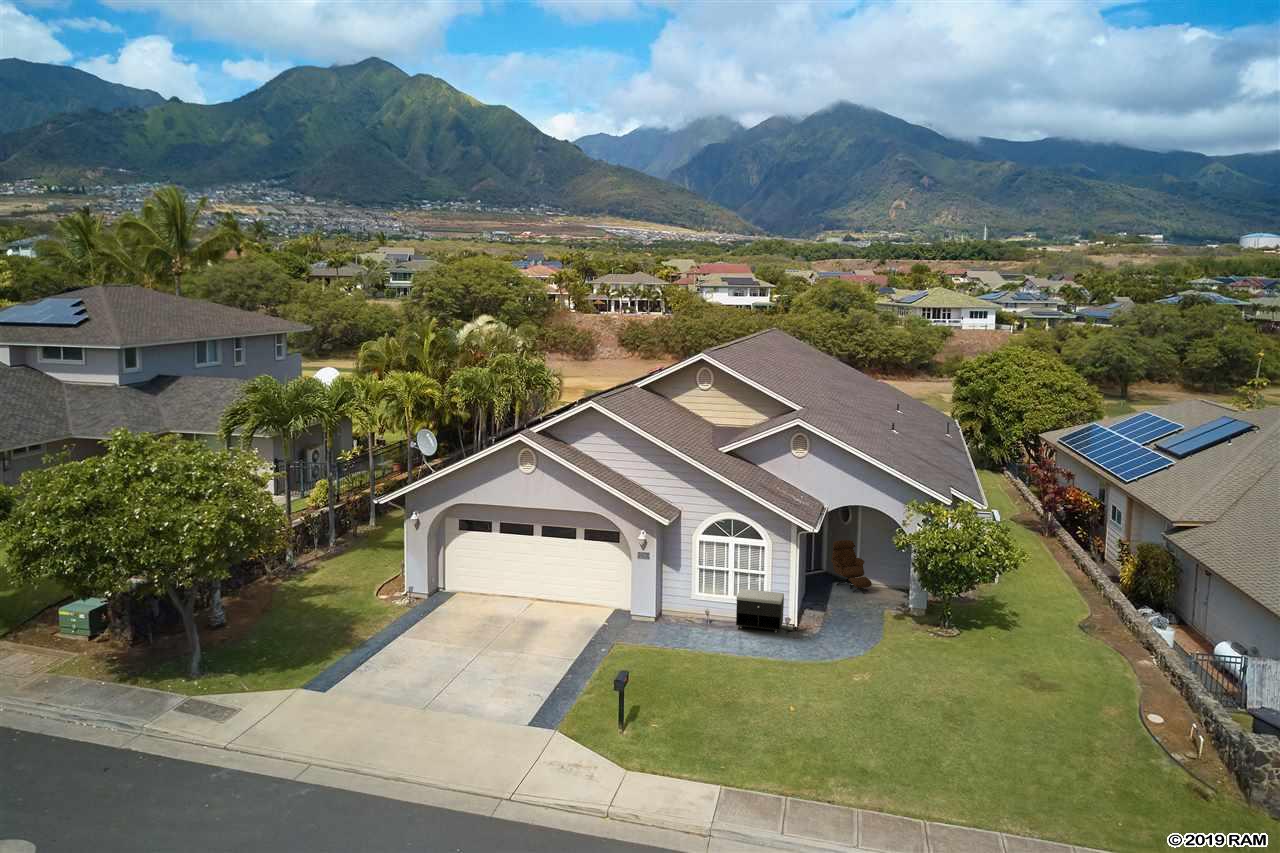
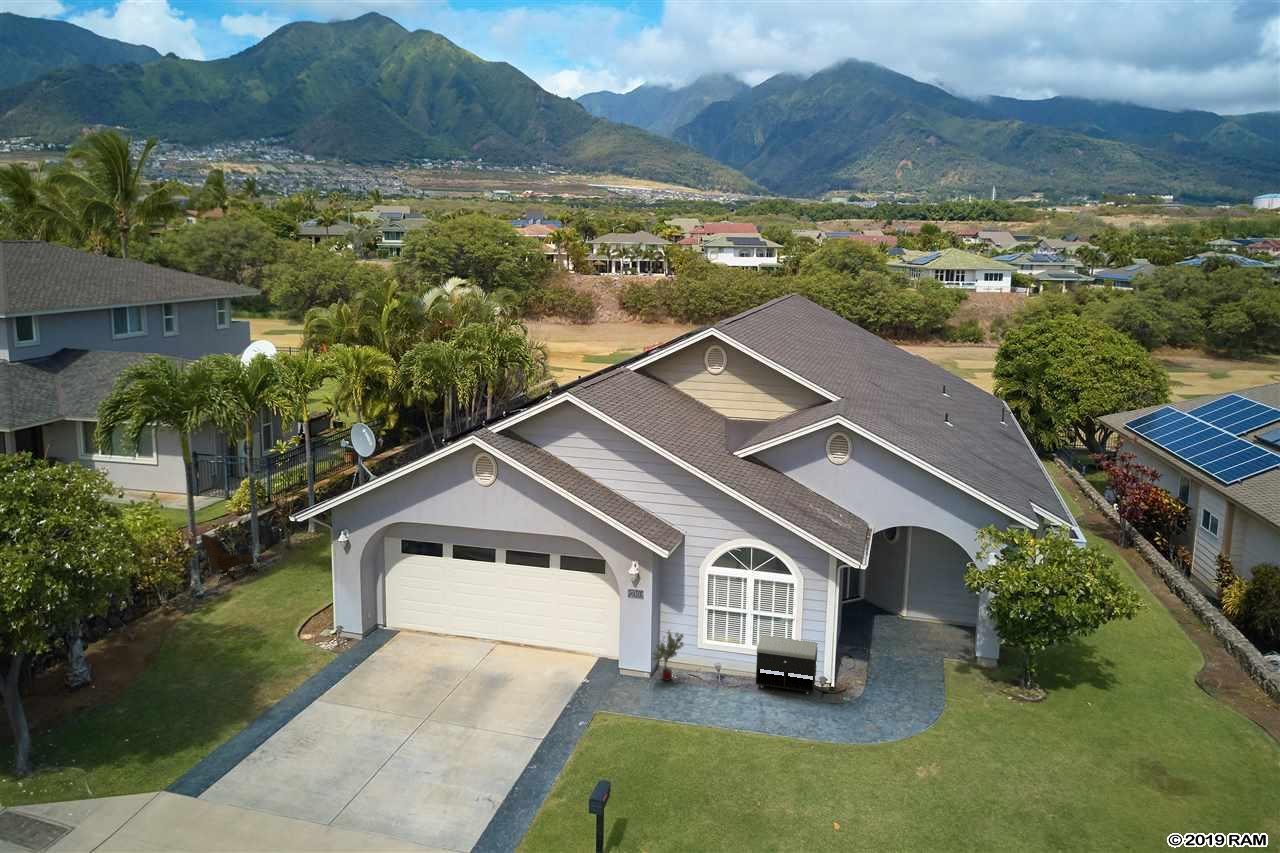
lounge chair: present [831,540,872,593] -> present [201,534,261,579]
potted tree: none [655,584,681,624] -> present [652,630,683,680]

